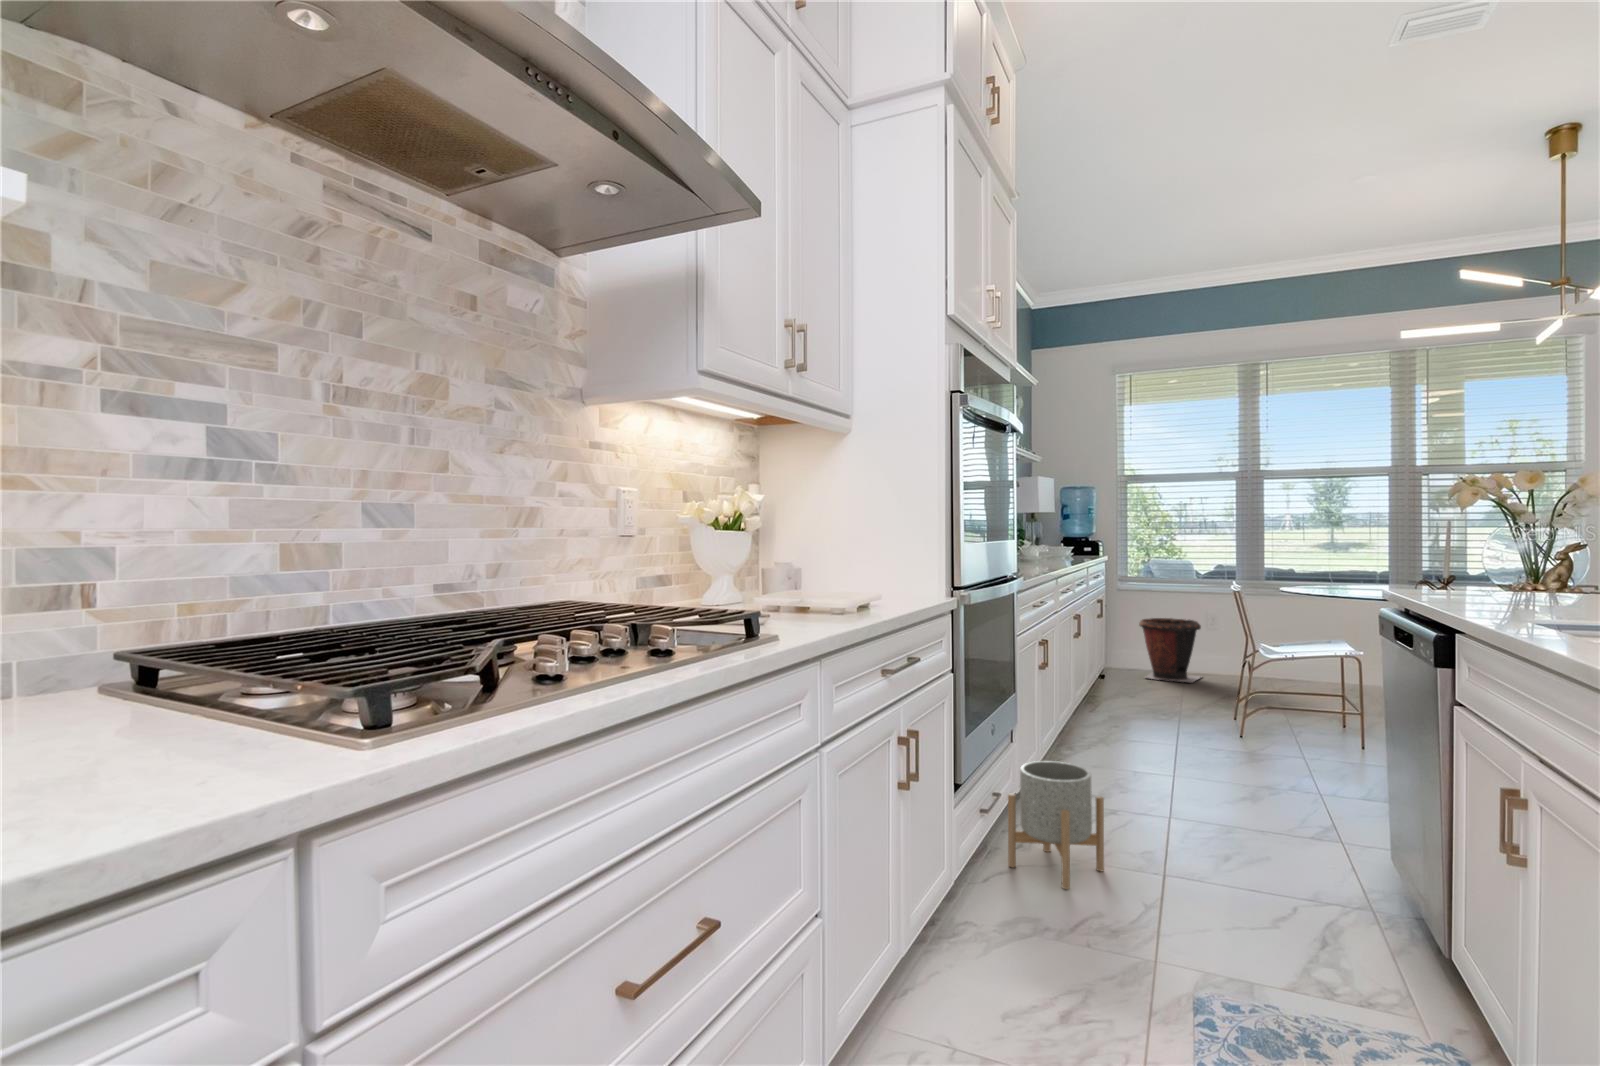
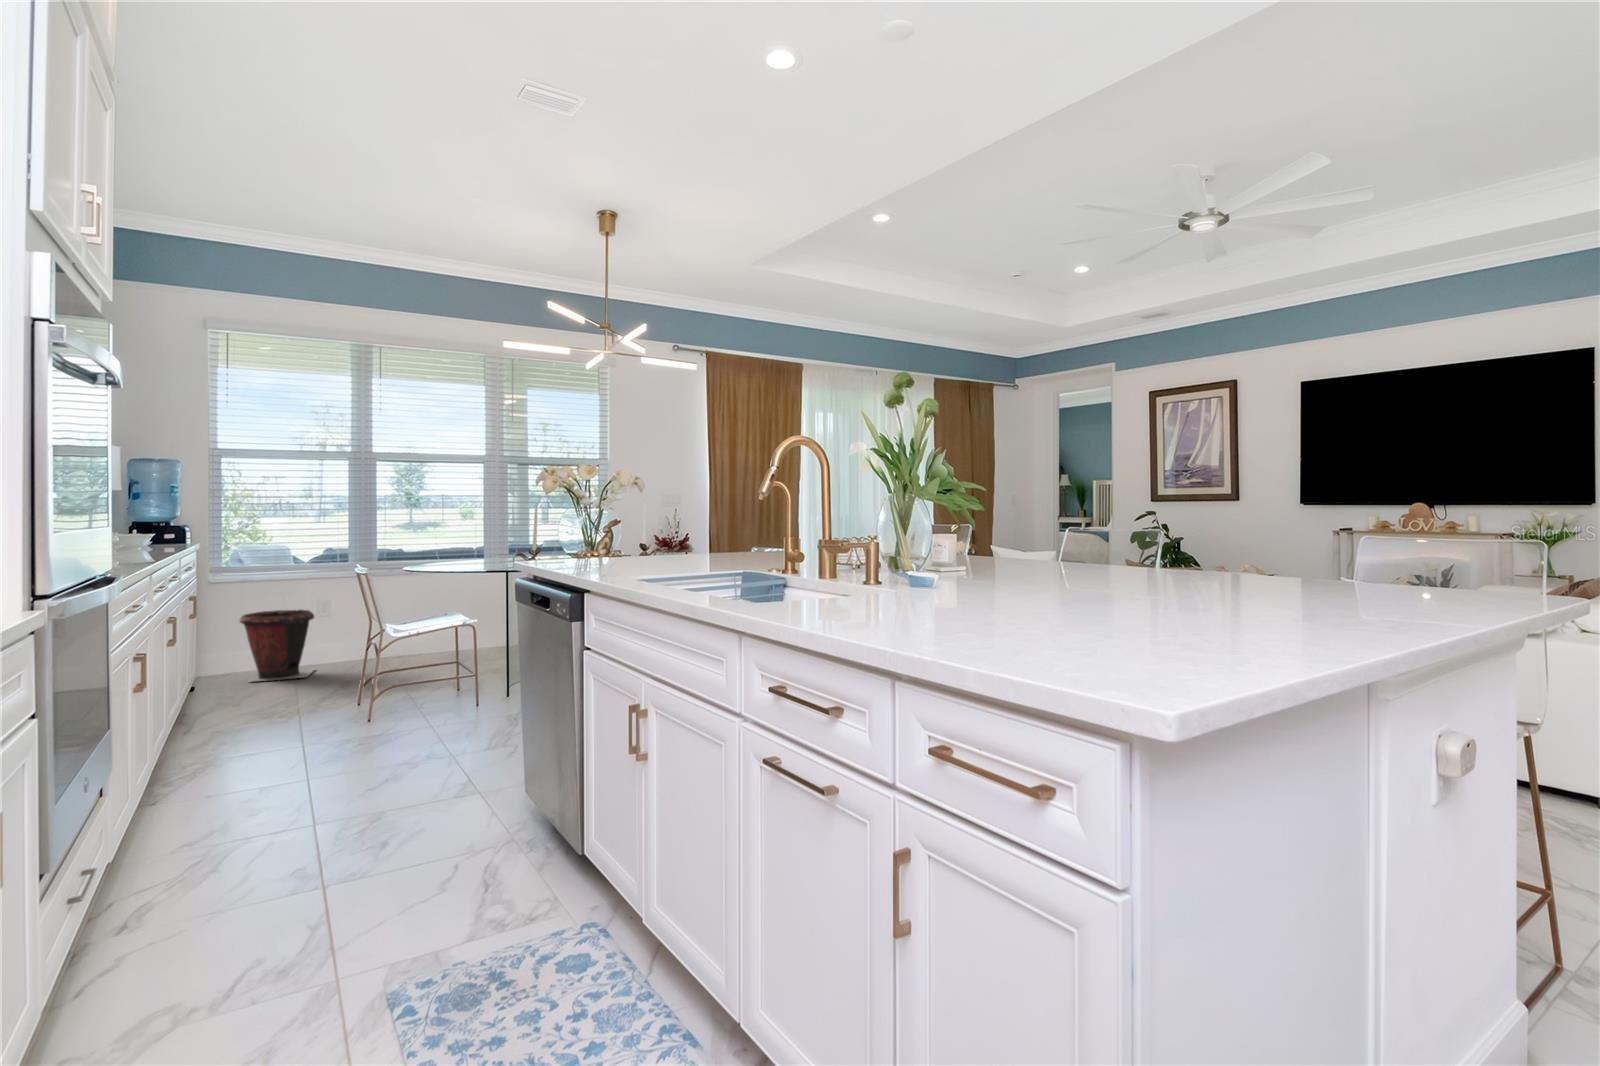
planter: present [1008,761,1104,889] -> none [111,799,255,962]

